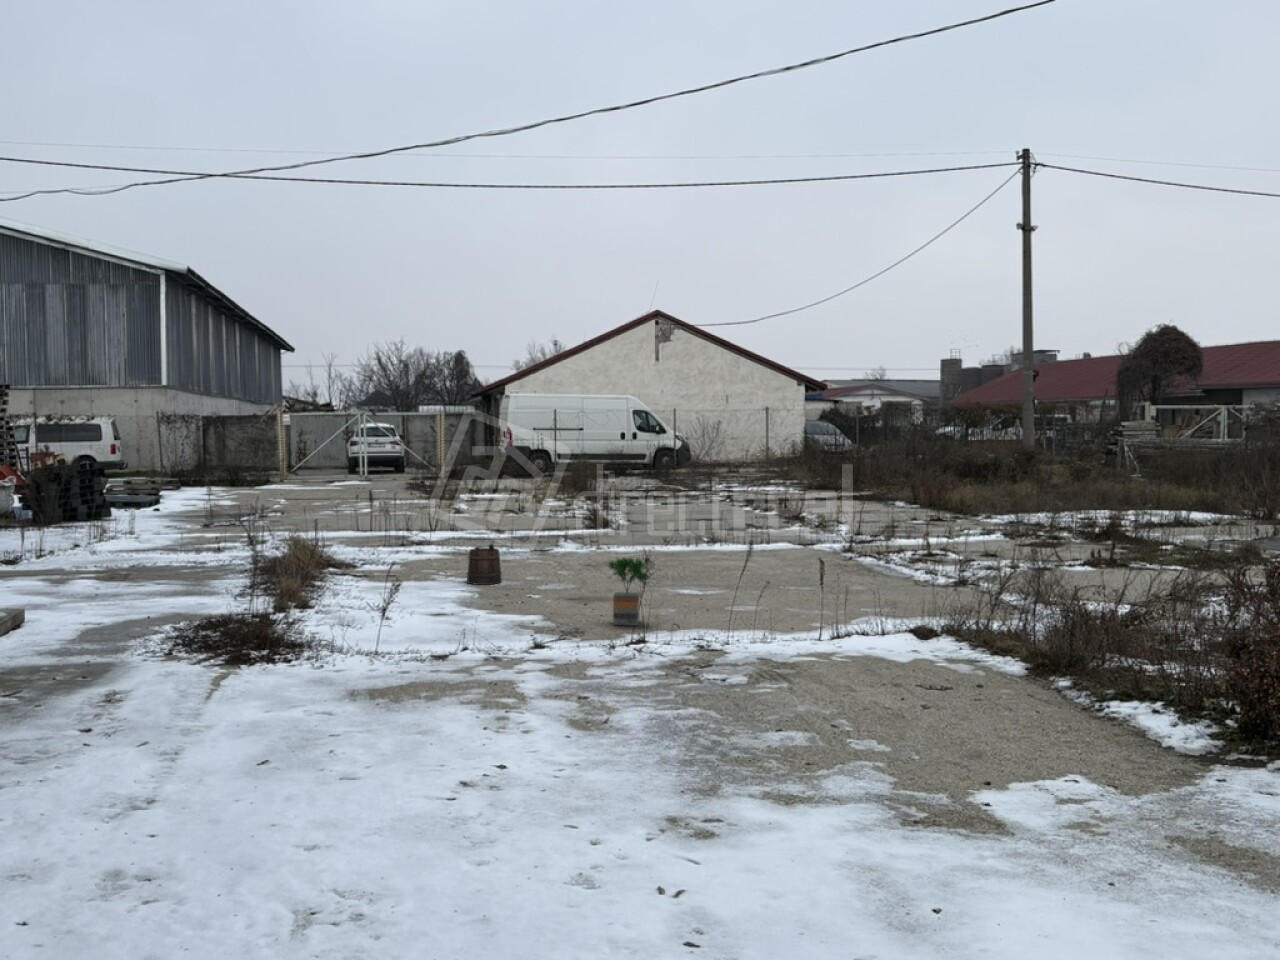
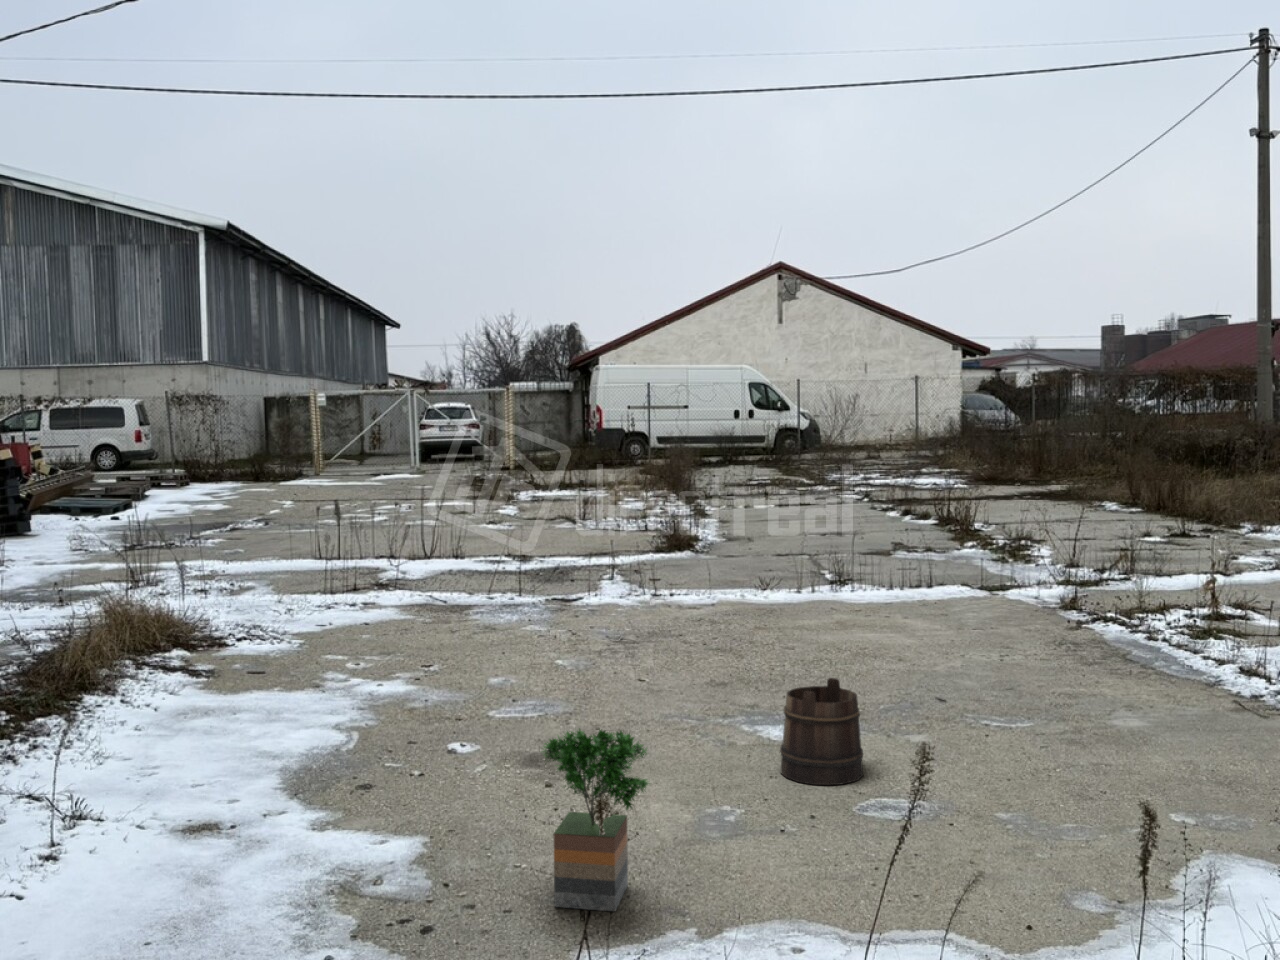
bucket: present [467,544,502,585] -> present [780,678,863,785]

